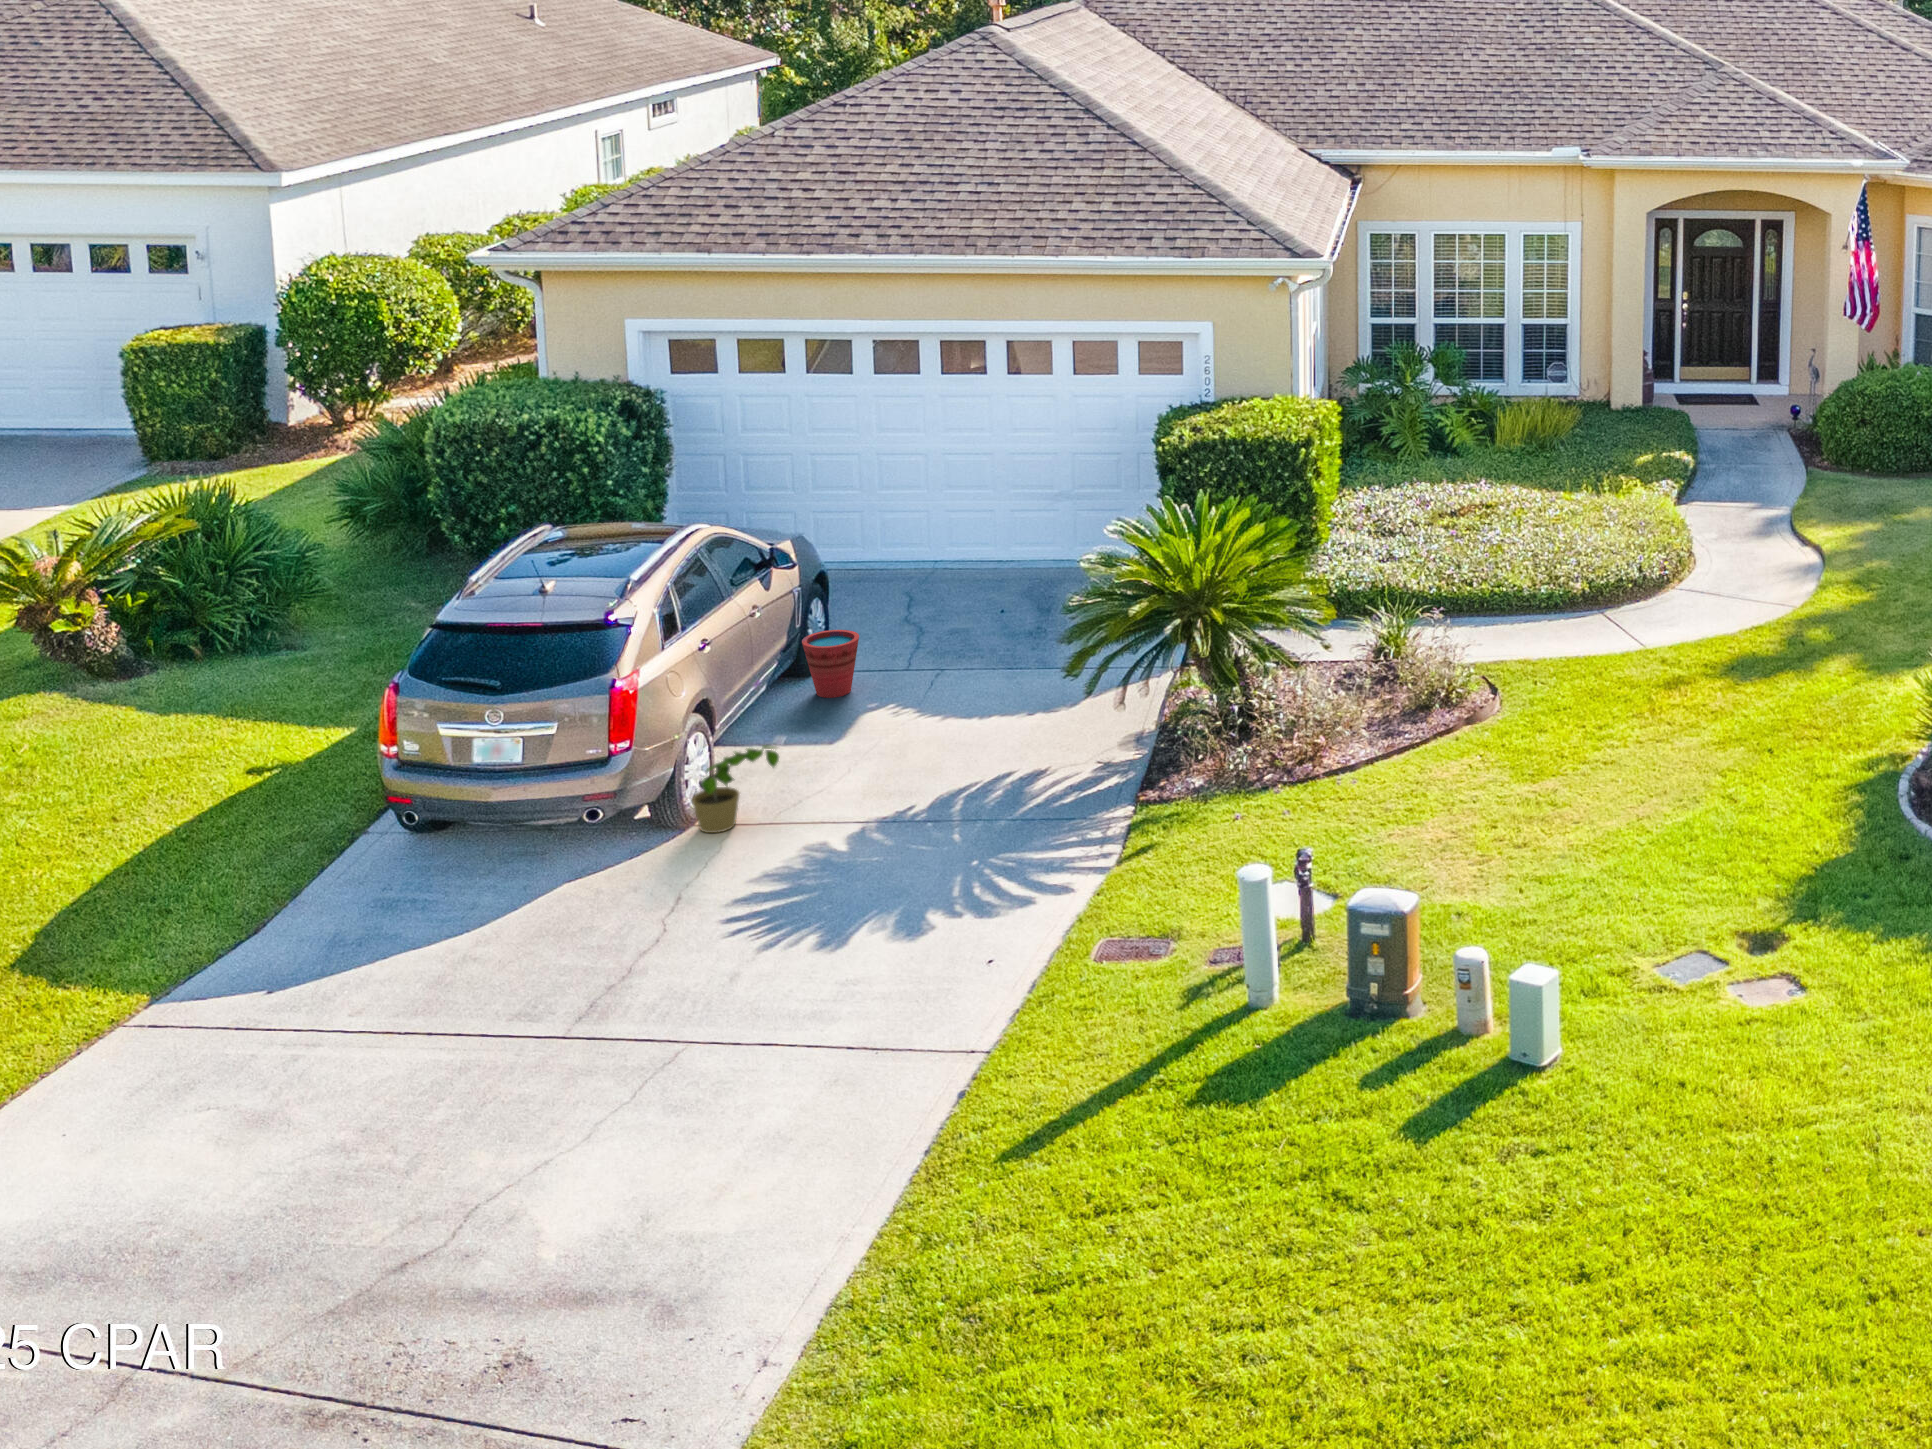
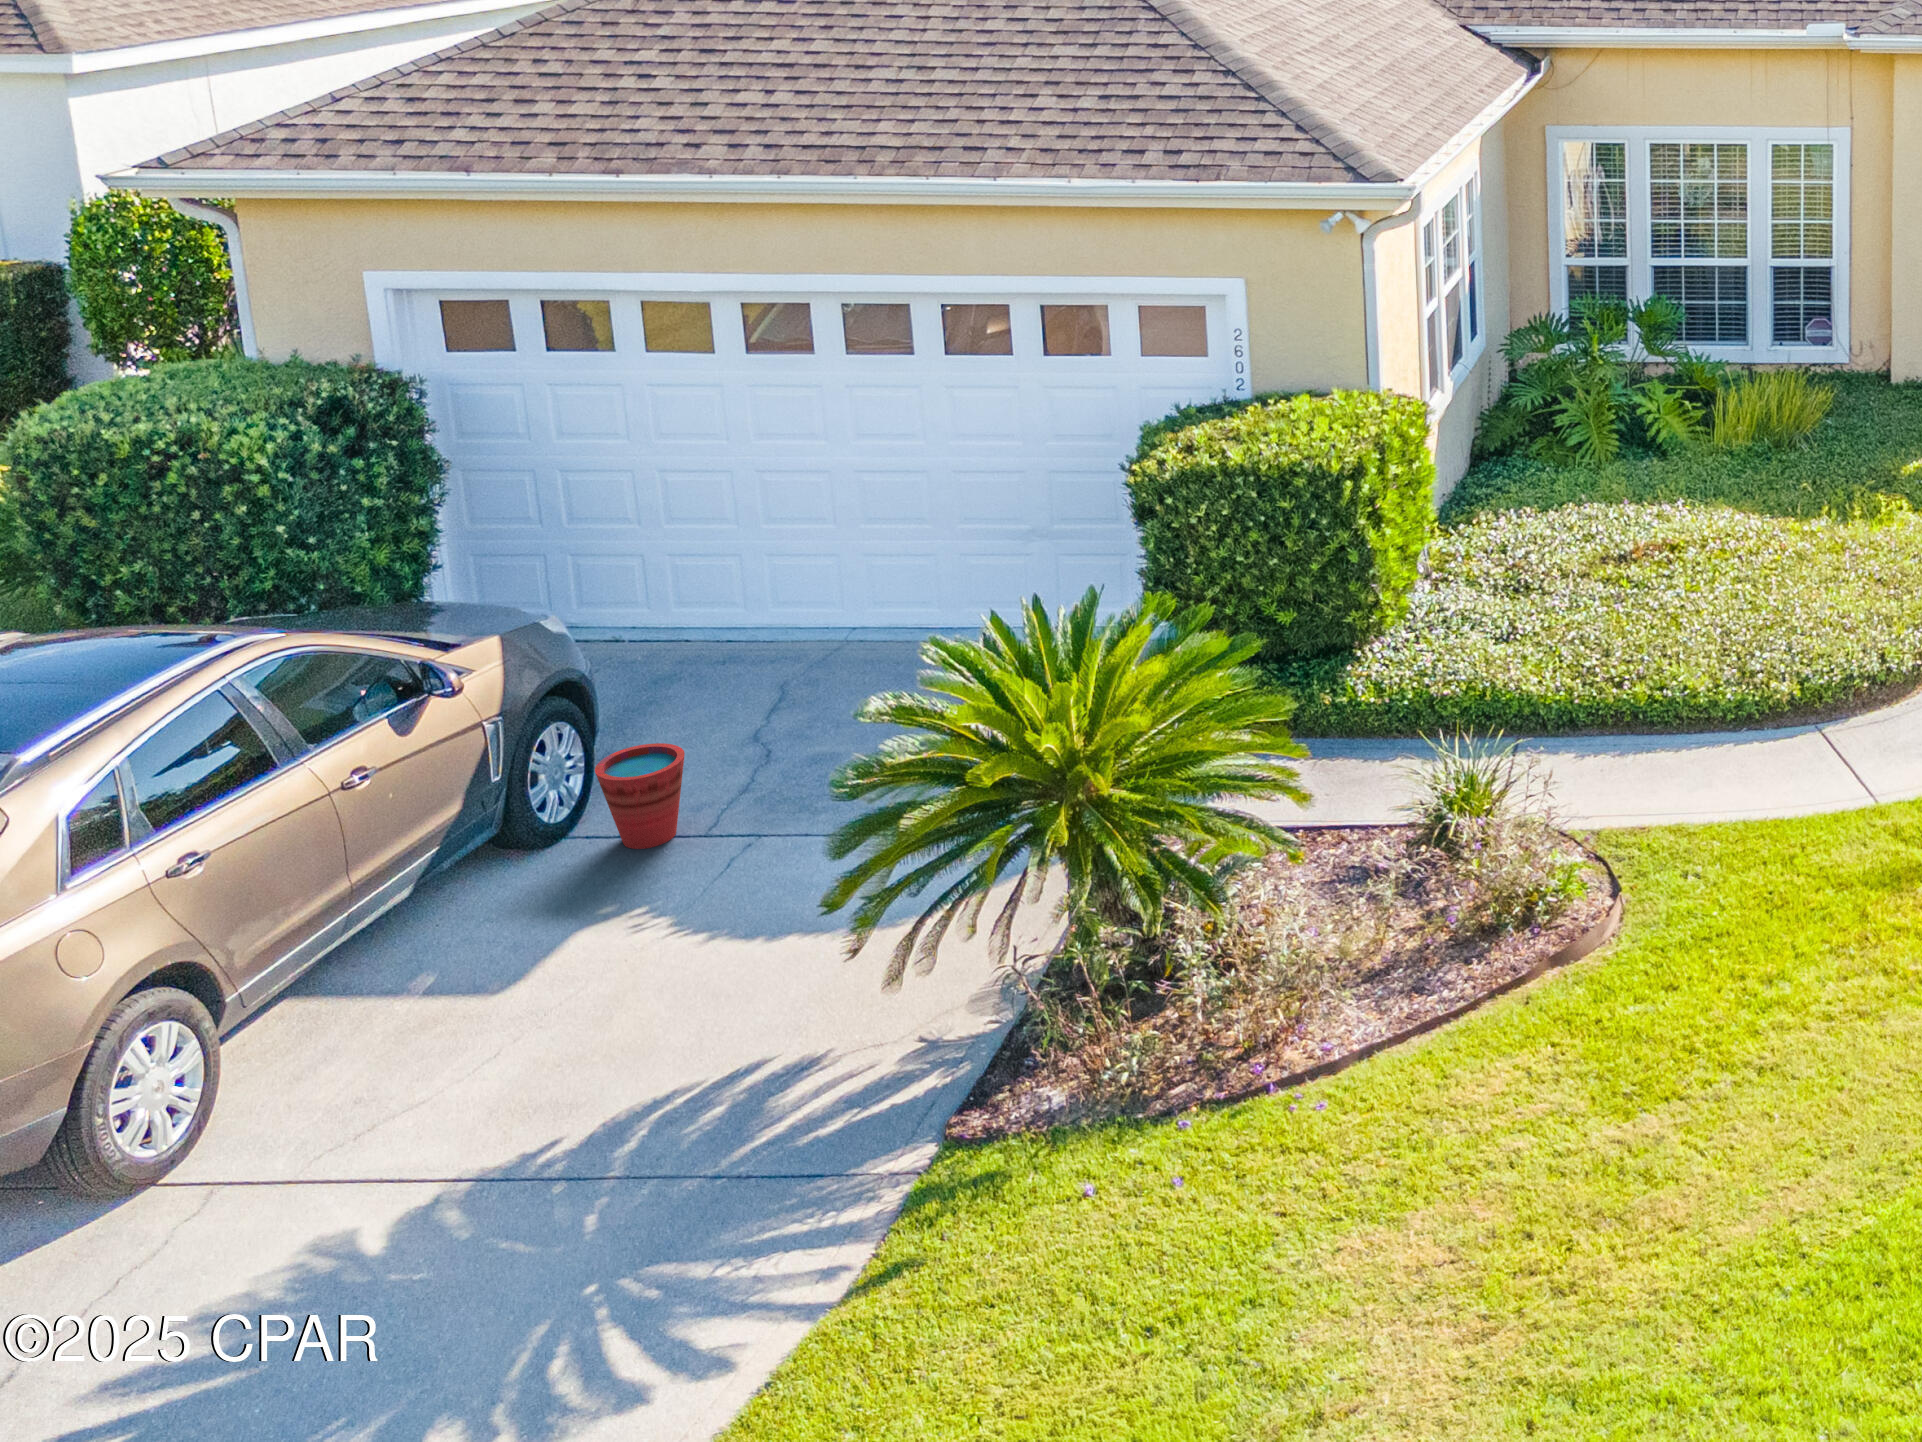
potted plant: present [692,745,779,833] -> none [219,1020,375,1160]

